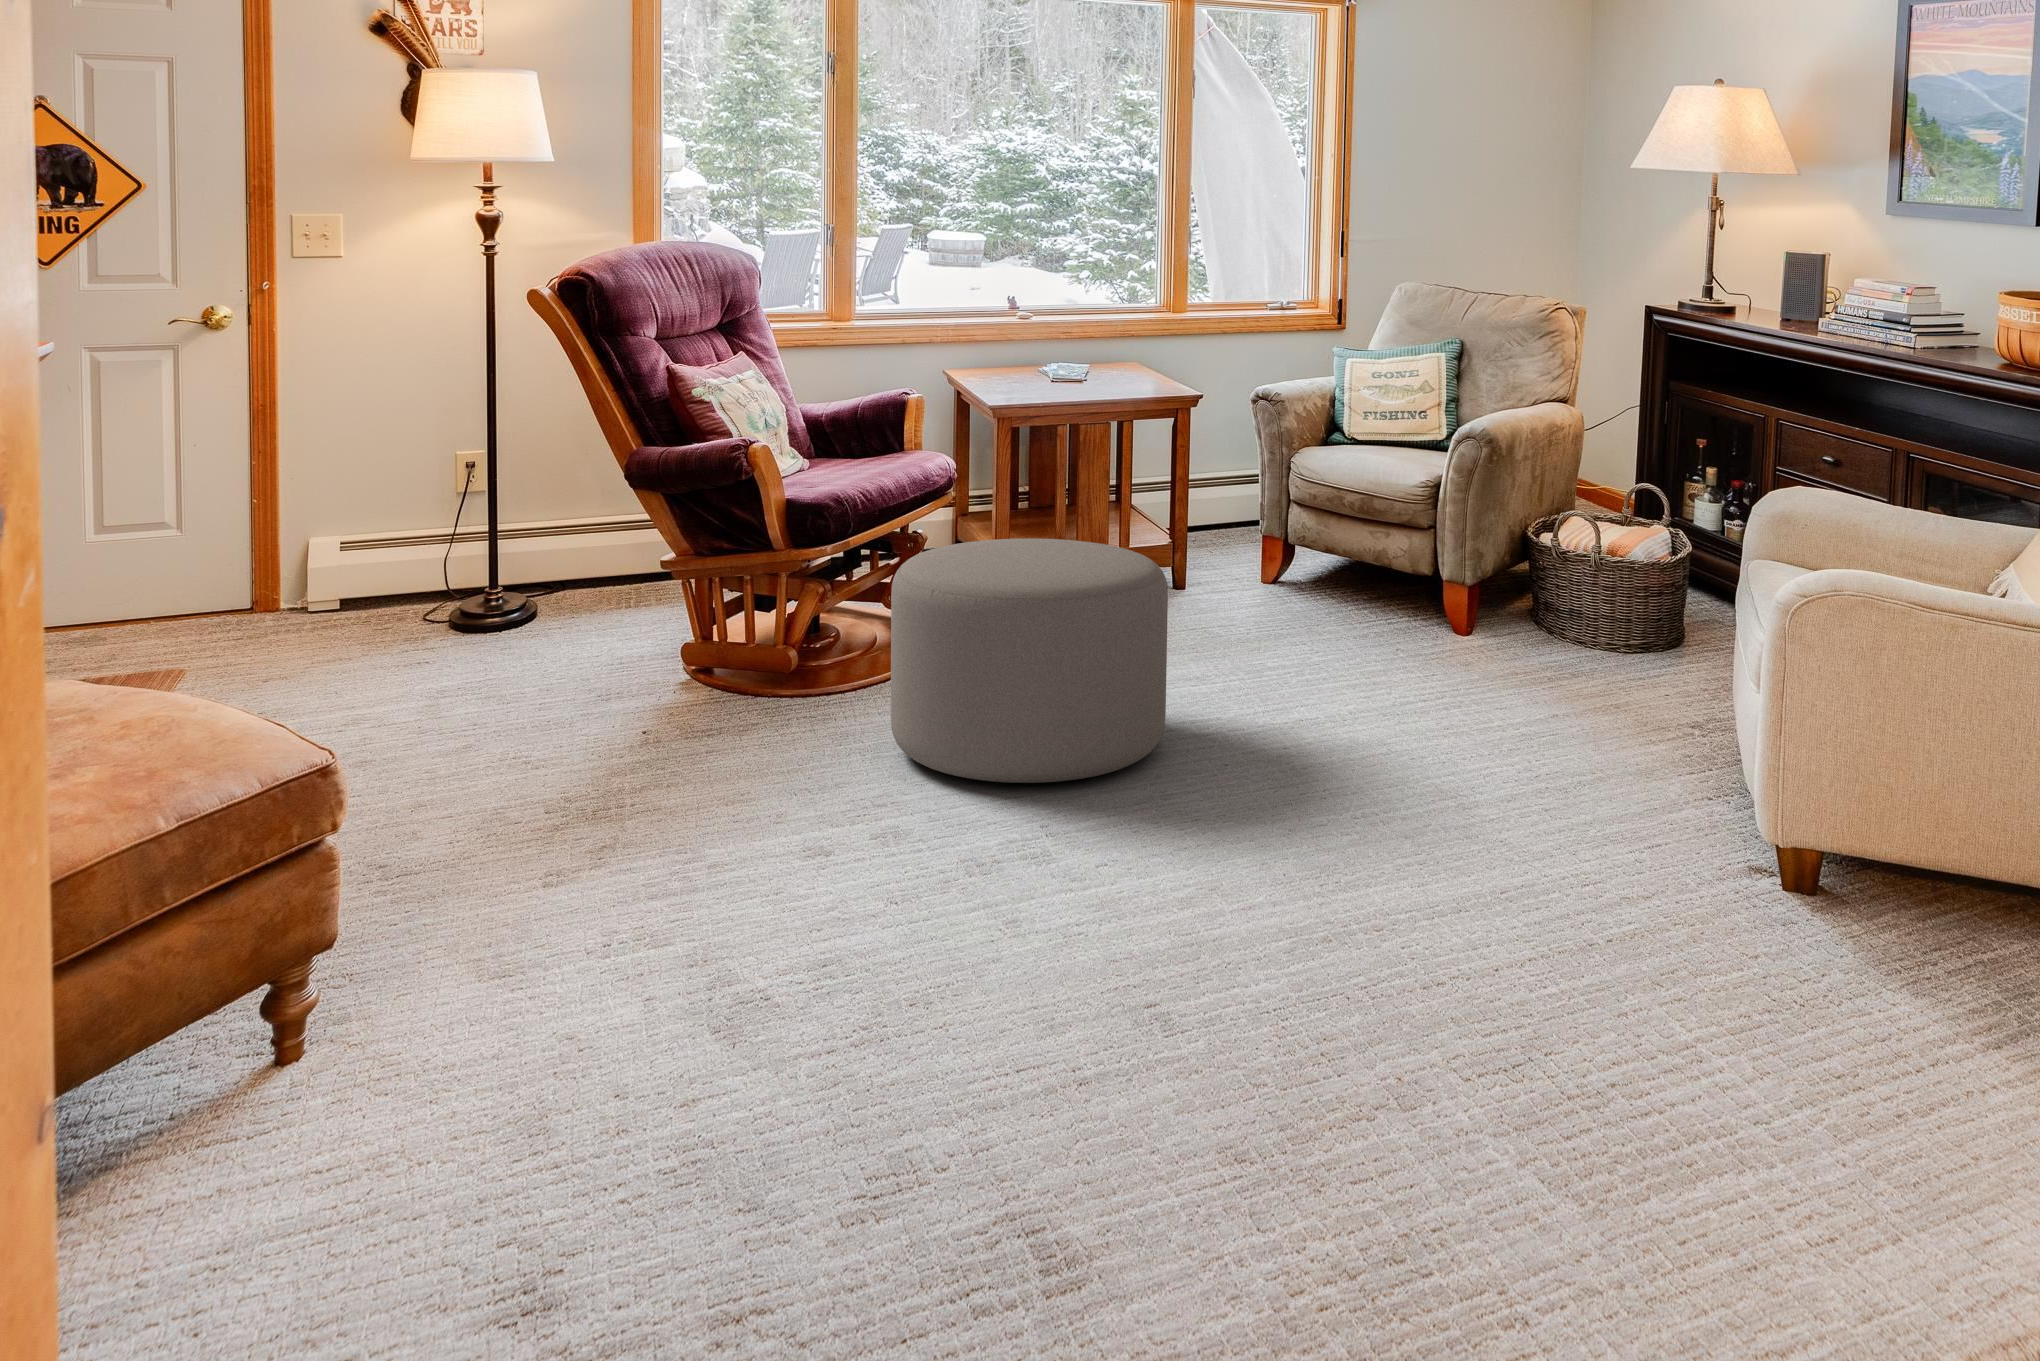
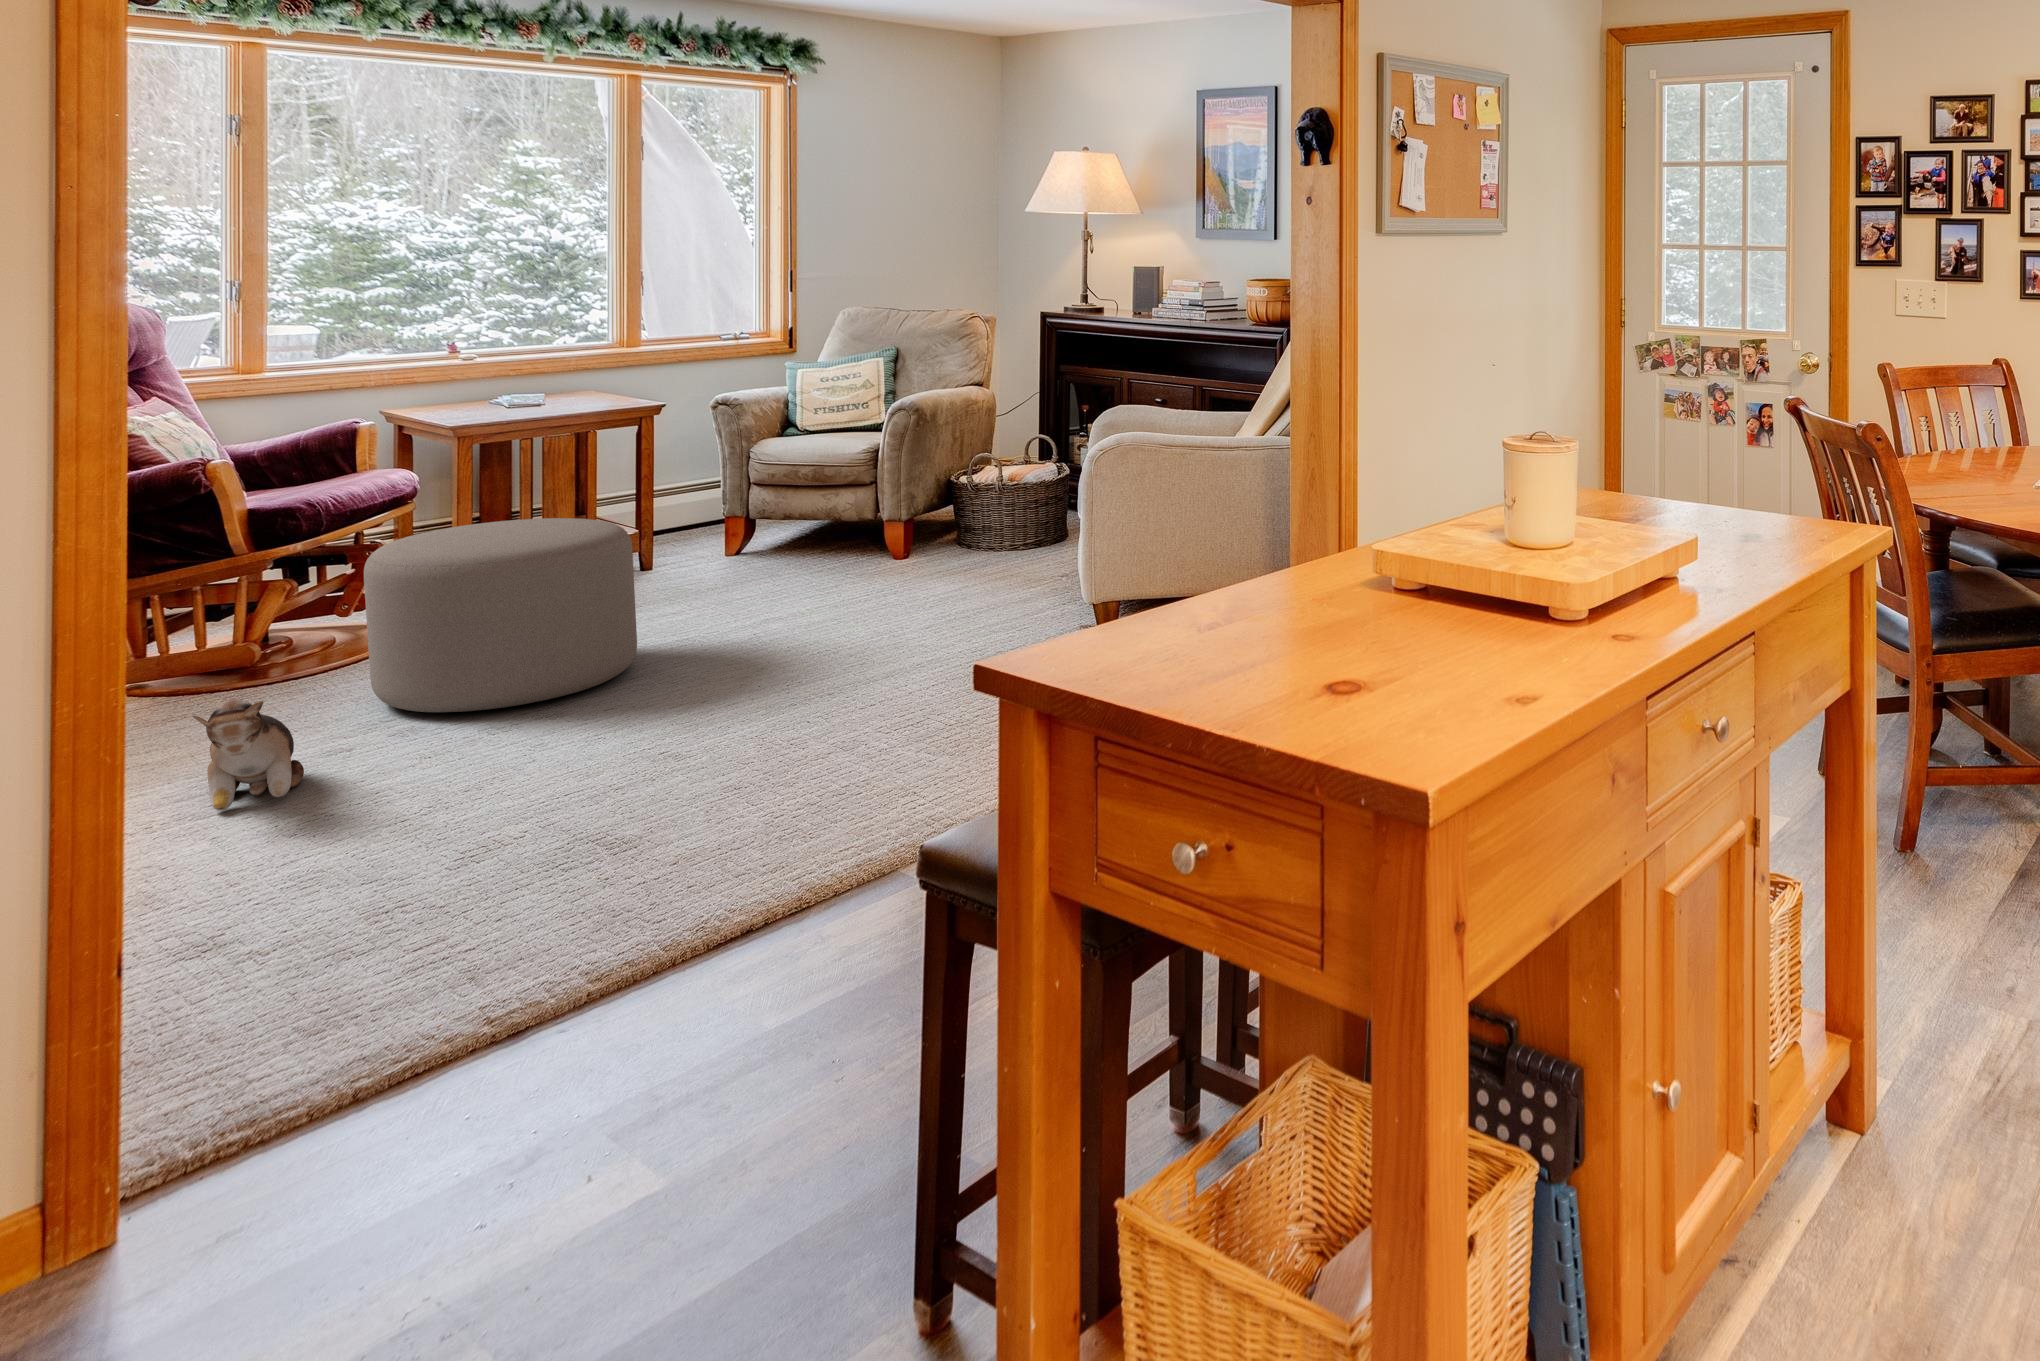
plush toy: none [715,743,818,874] -> present [193,700,304,811]

